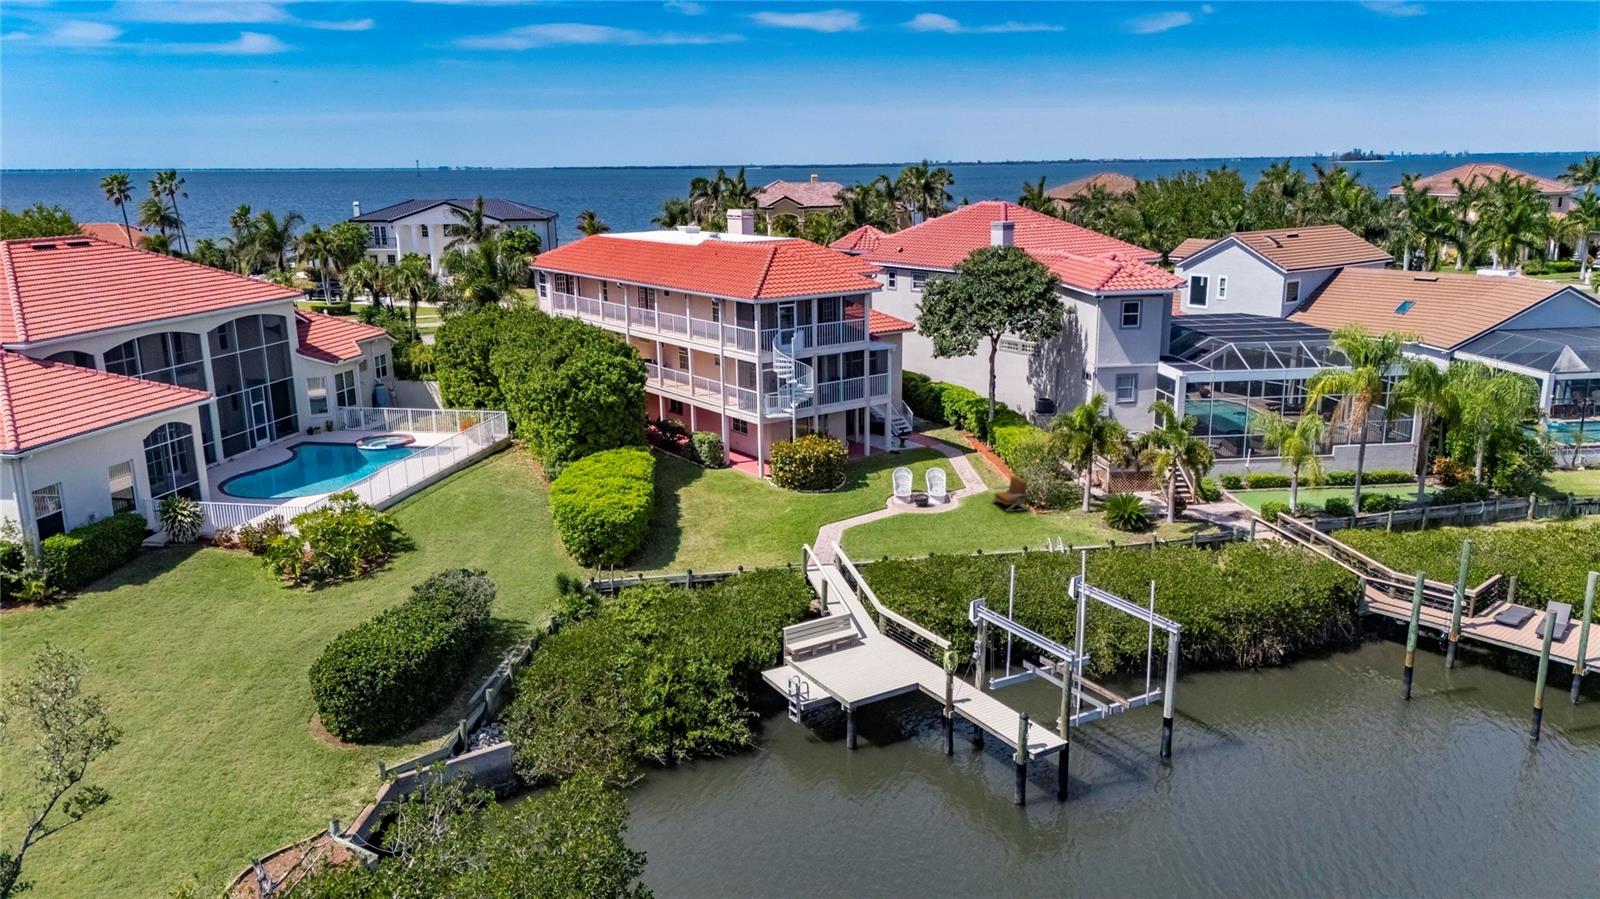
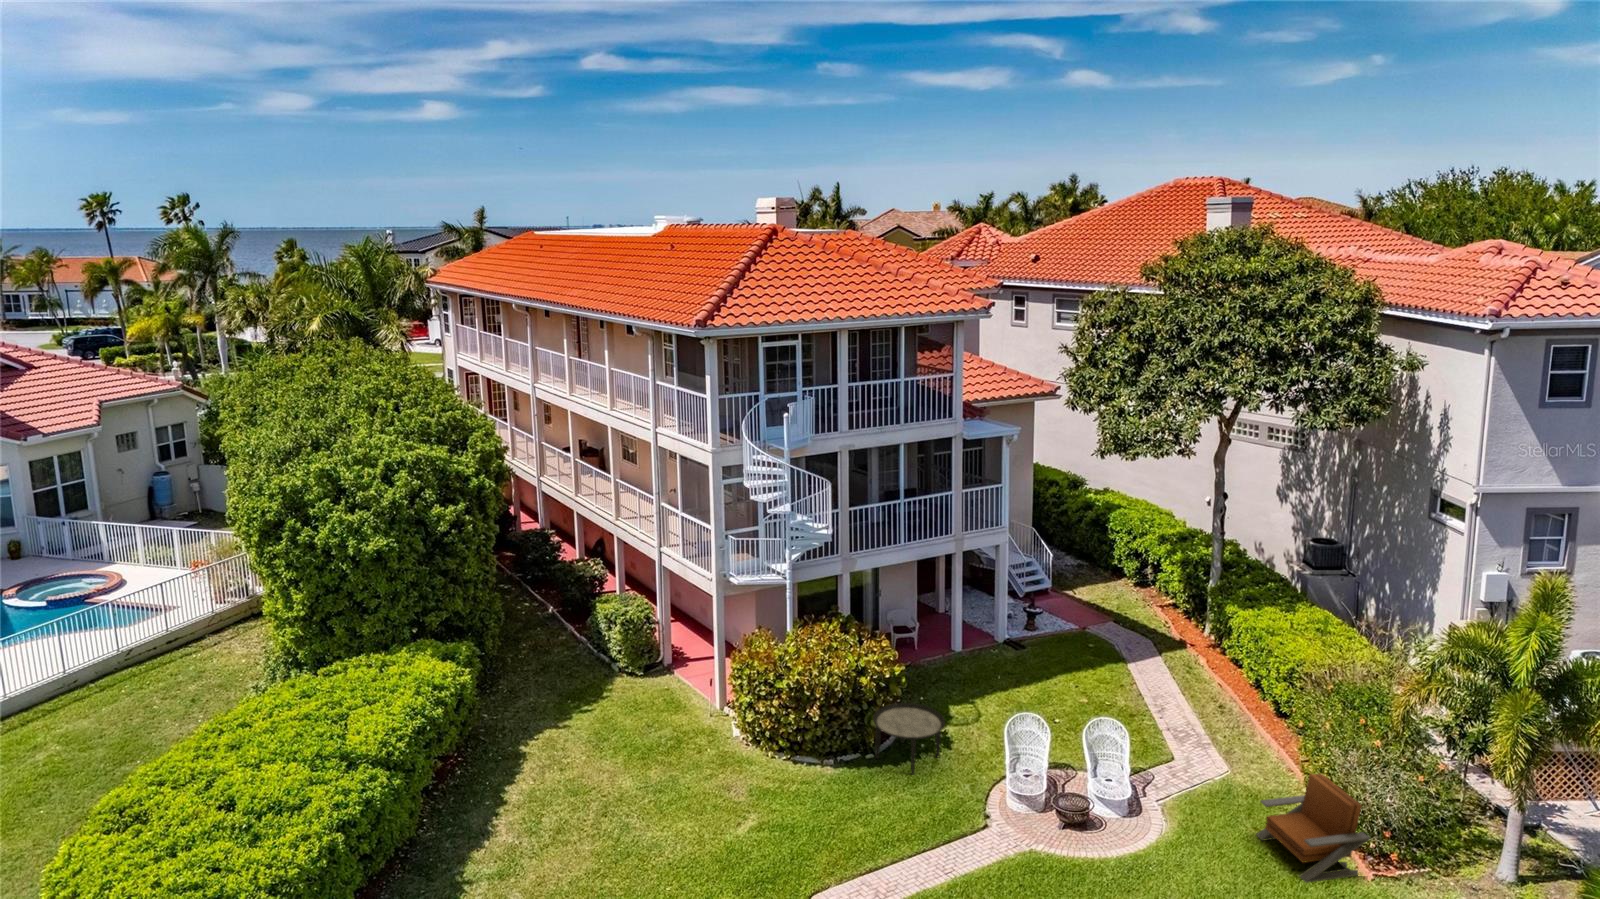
round table: none [837,465,867,491] -> present [873,703,945,774]

